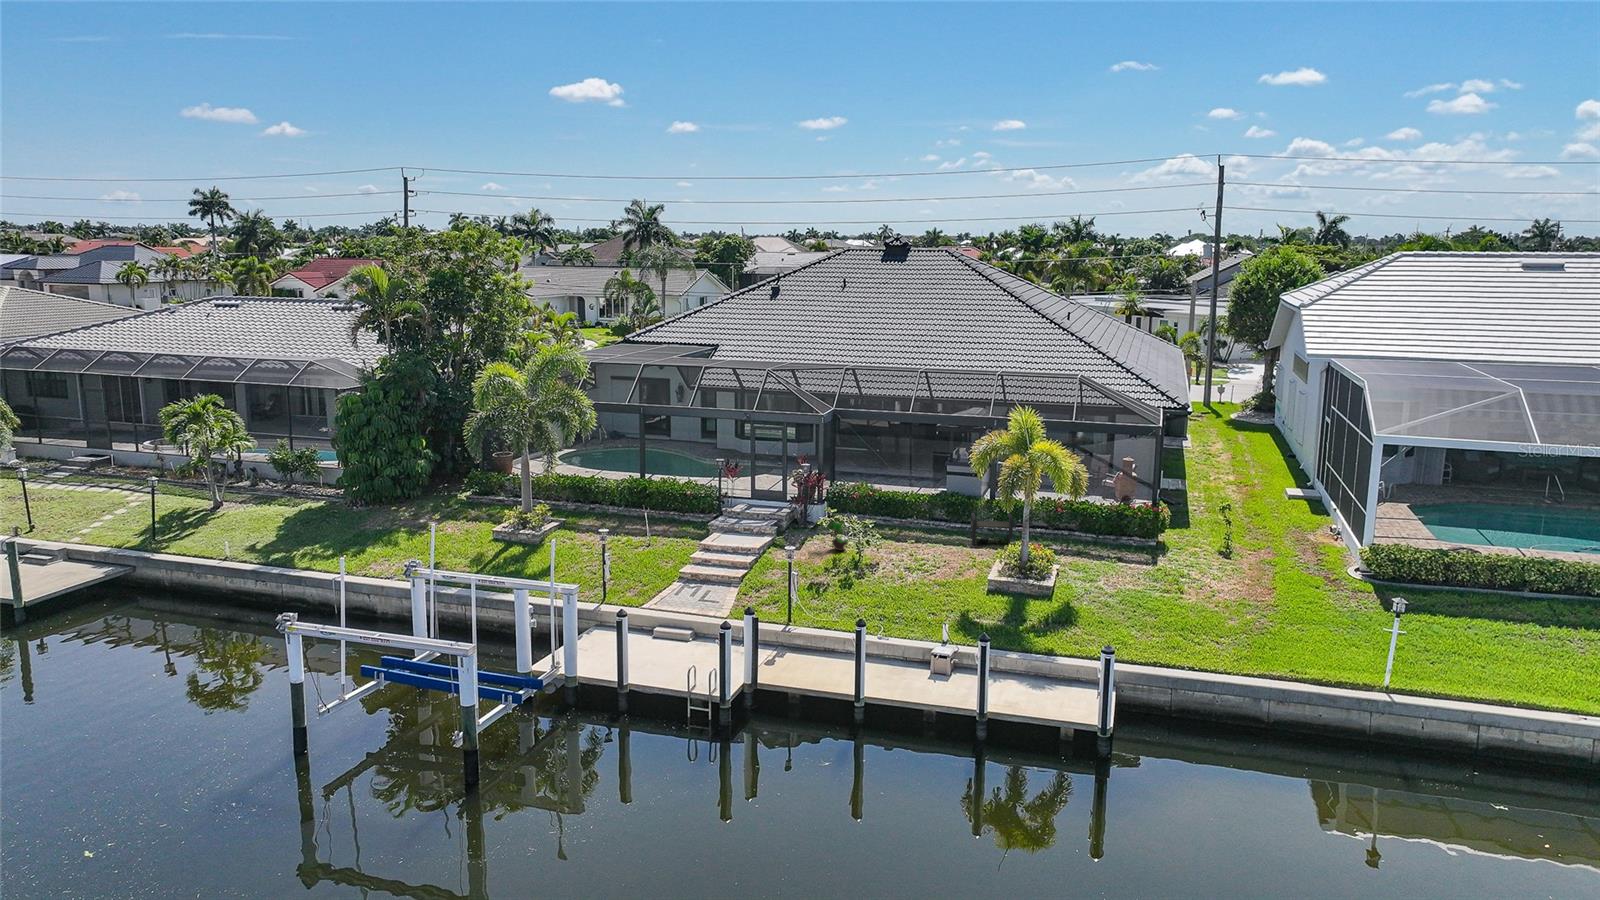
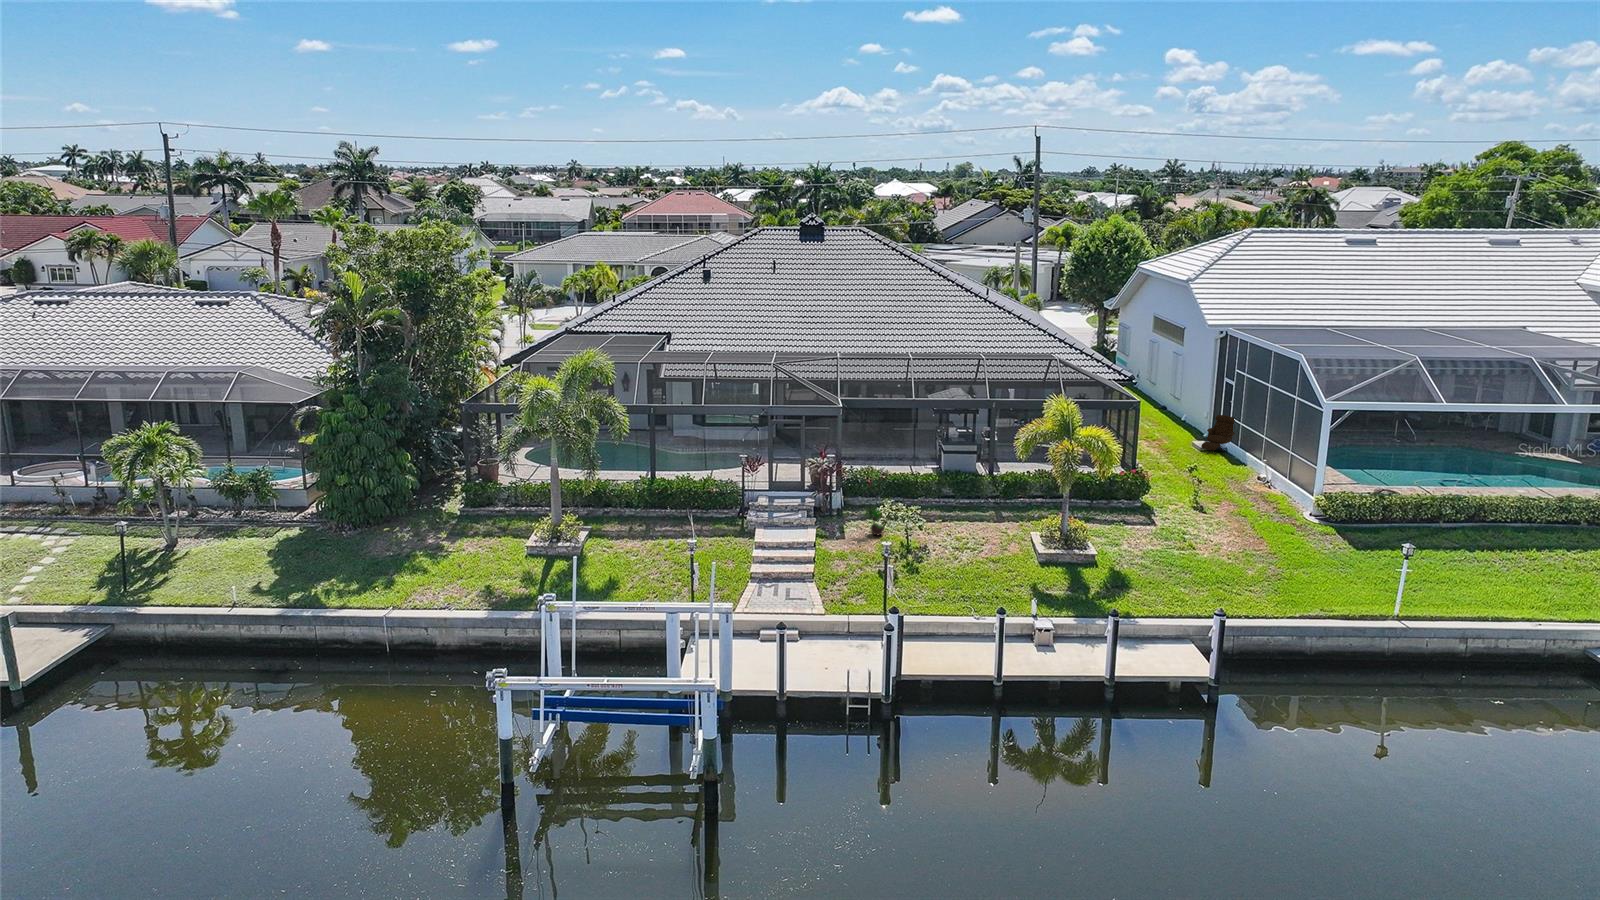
lounge chair: none [1283,459,1328,504] -> present [1202,415,1235,454]
bench: present [970,513,1013,545] -> none [980,487,1022,519]

